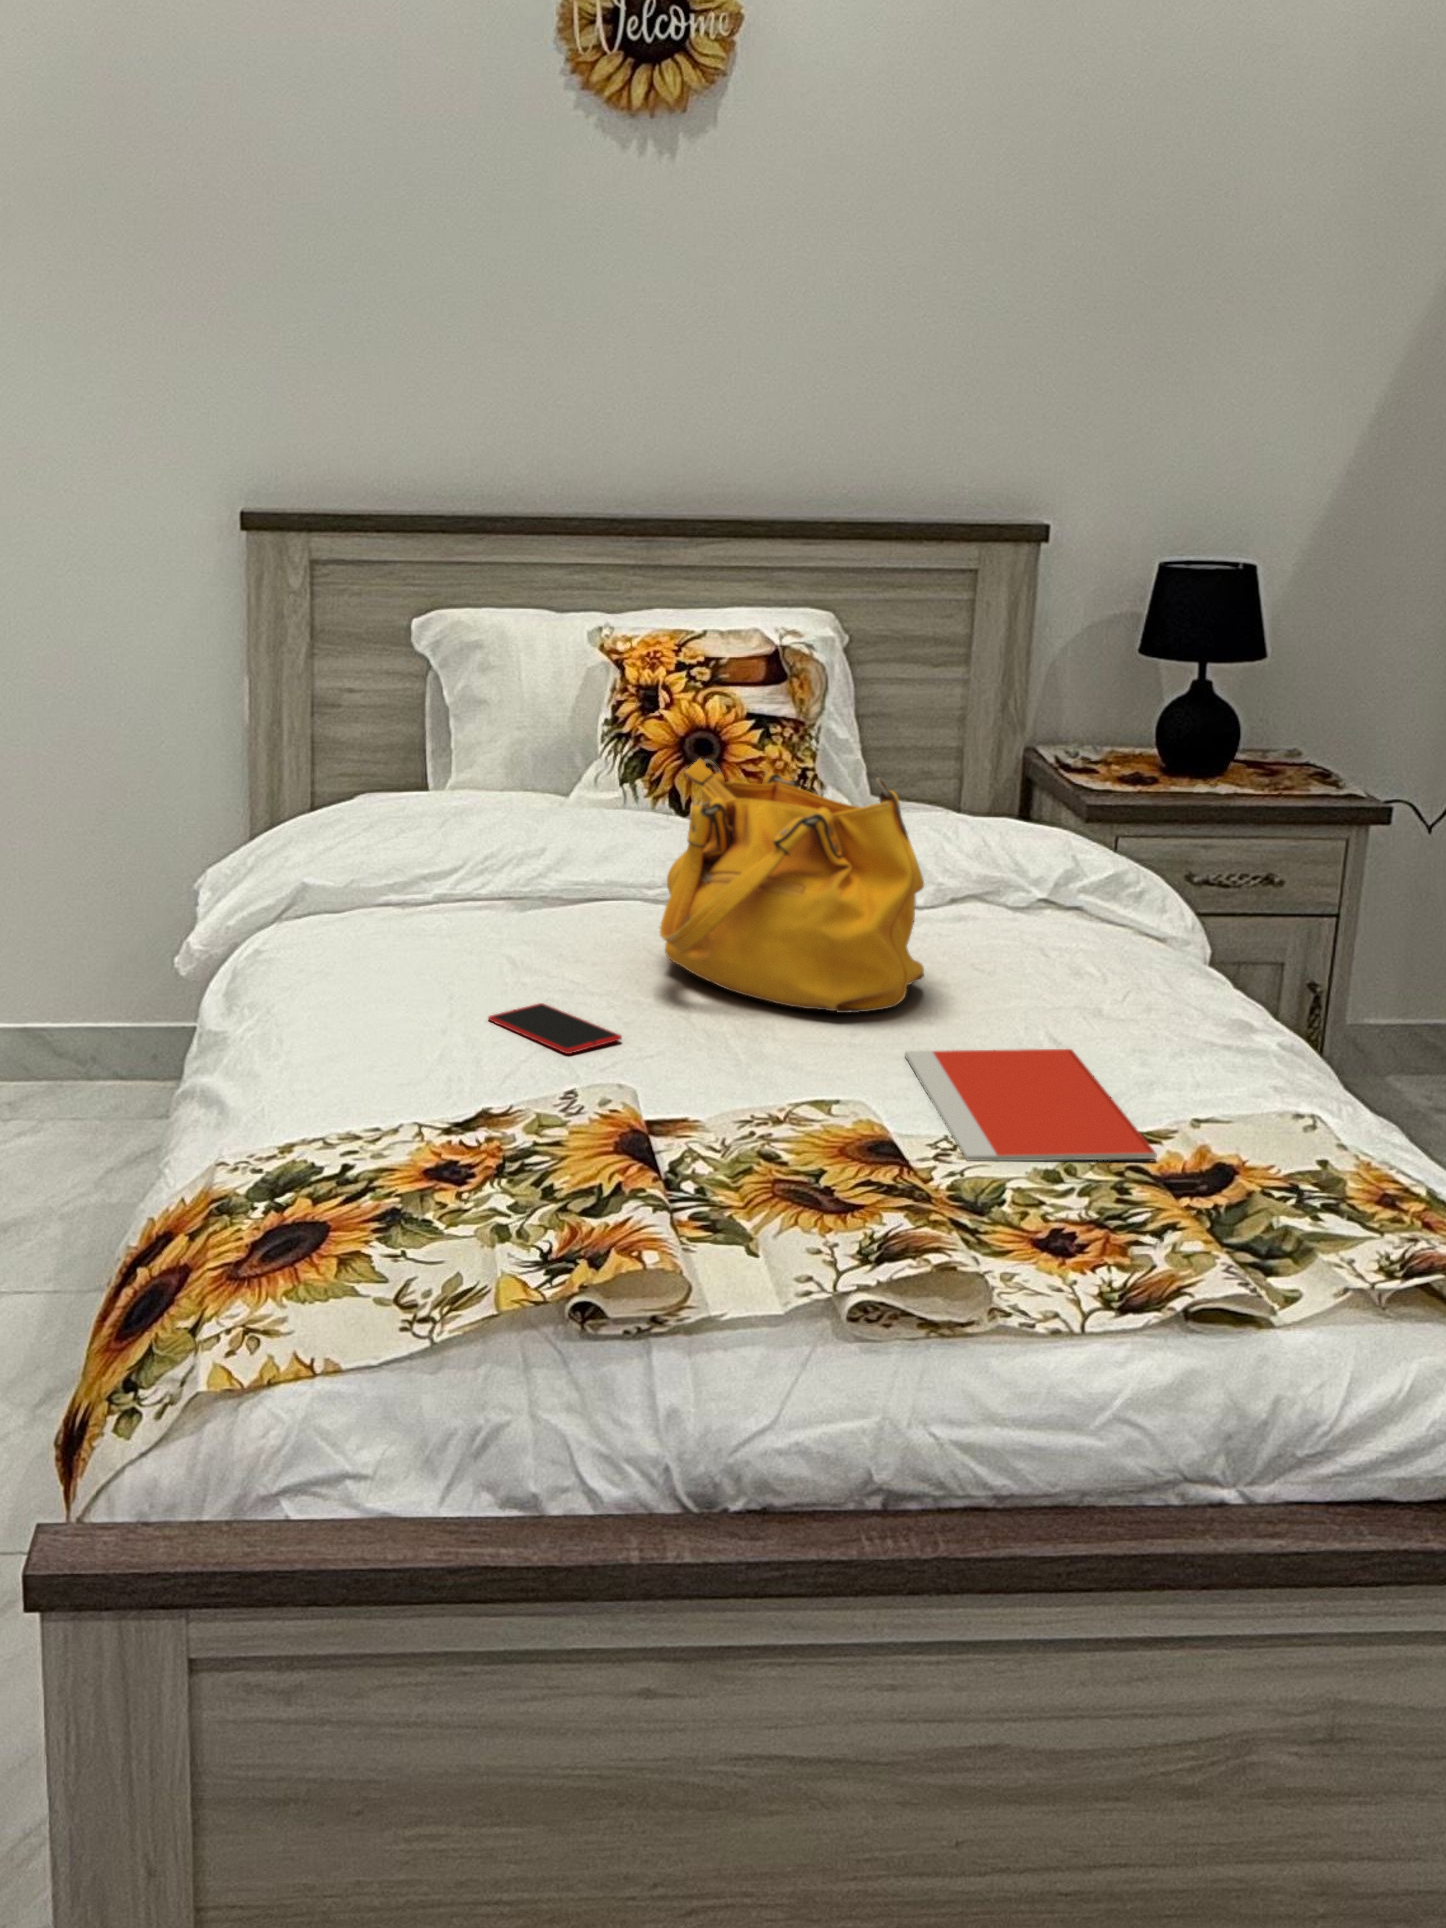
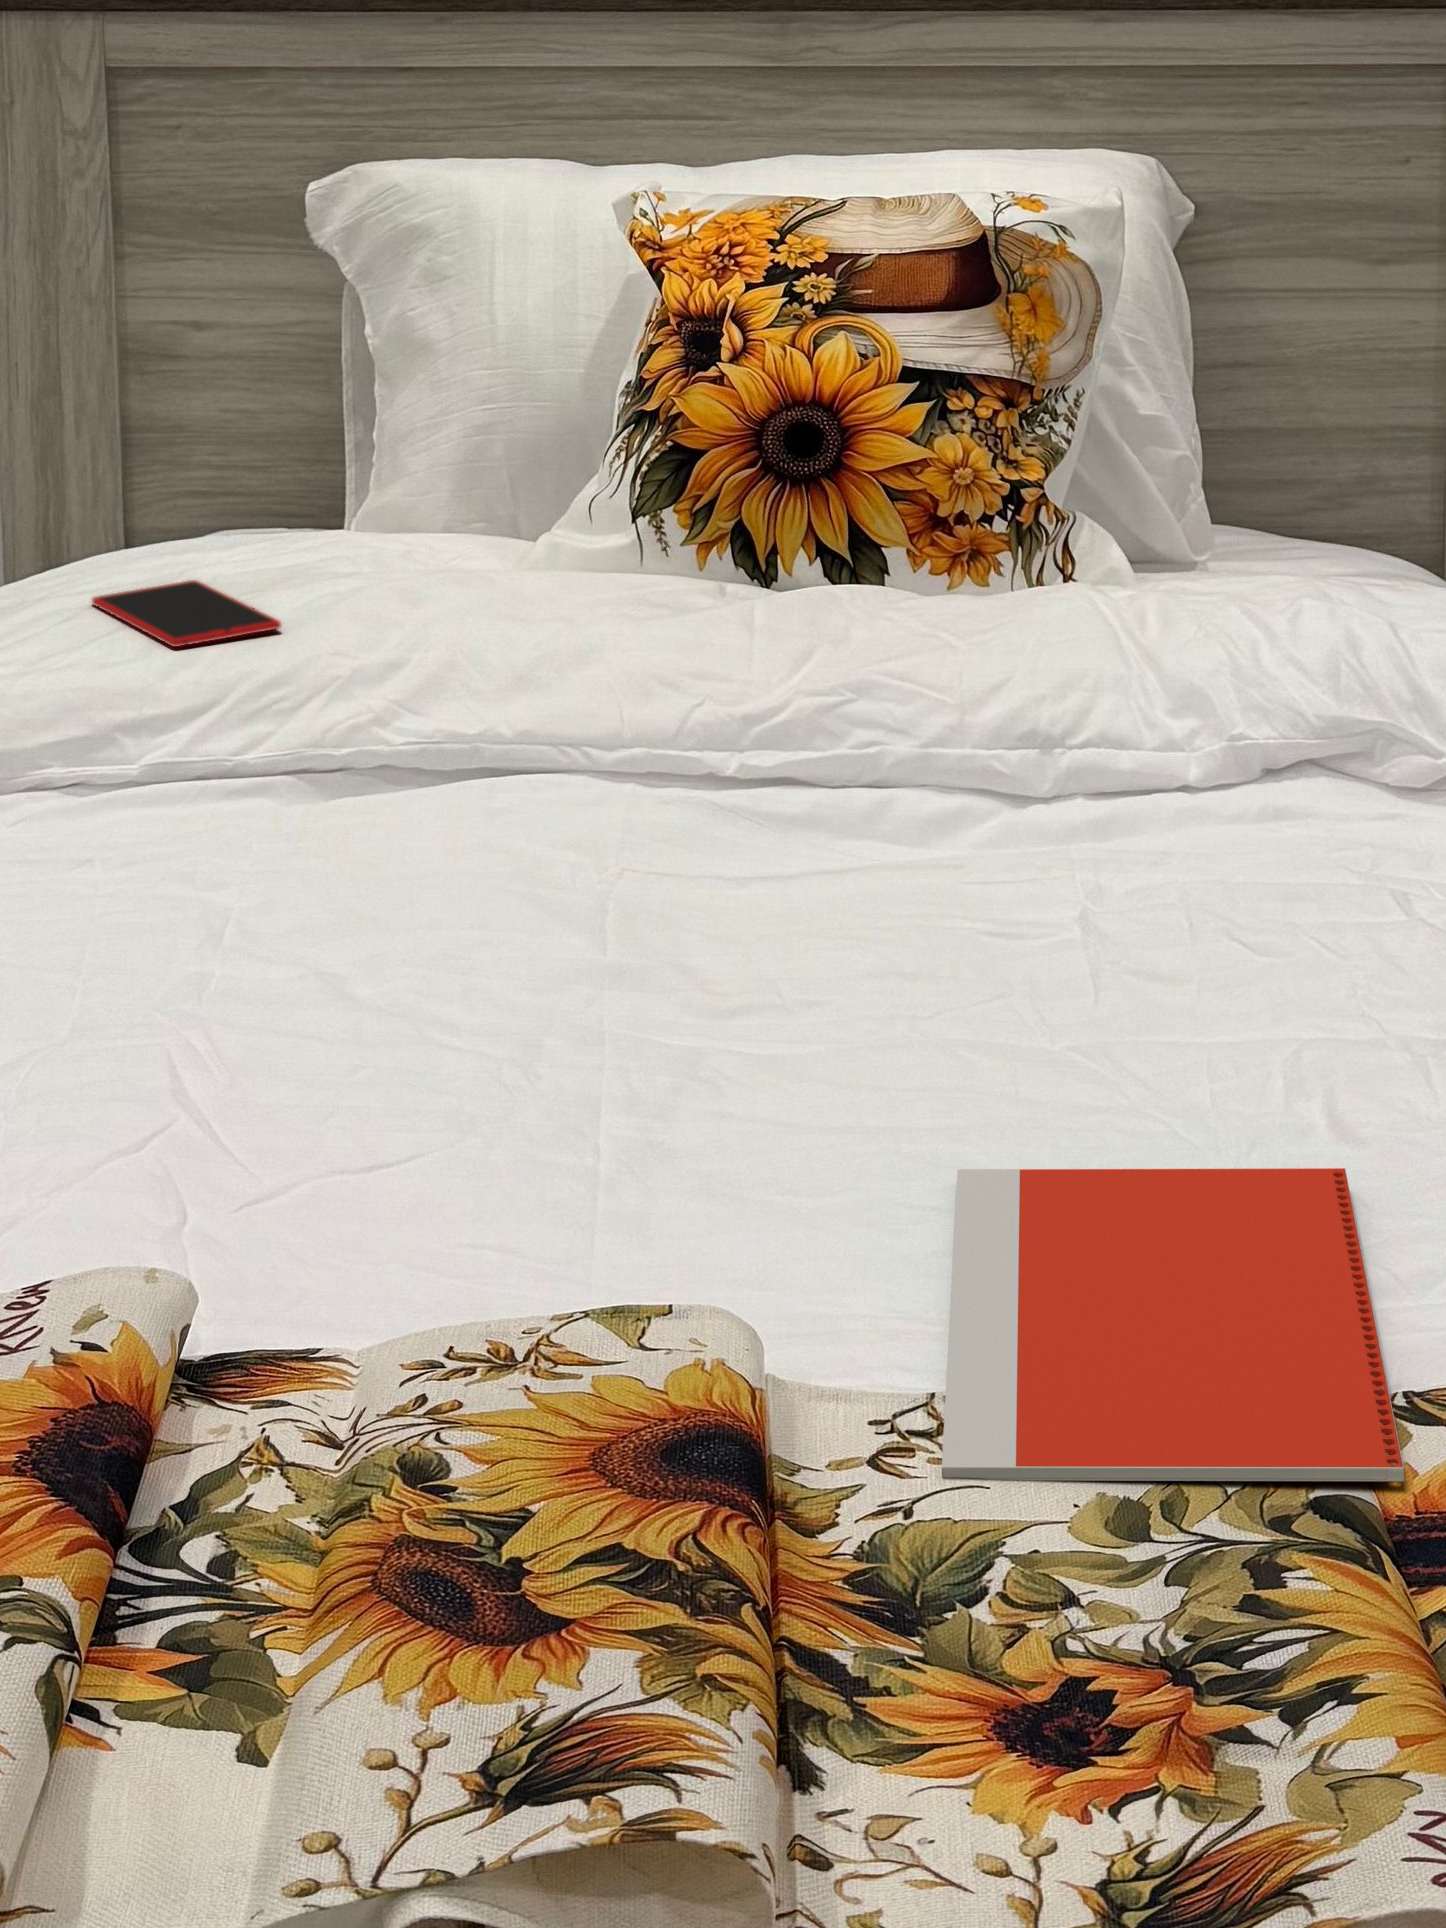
handbag: present [660,759,924,1013] -> none [490,484,1099,1065]
smartphone: present [488,1003,622,1054] -> present [92,580,281,647]

